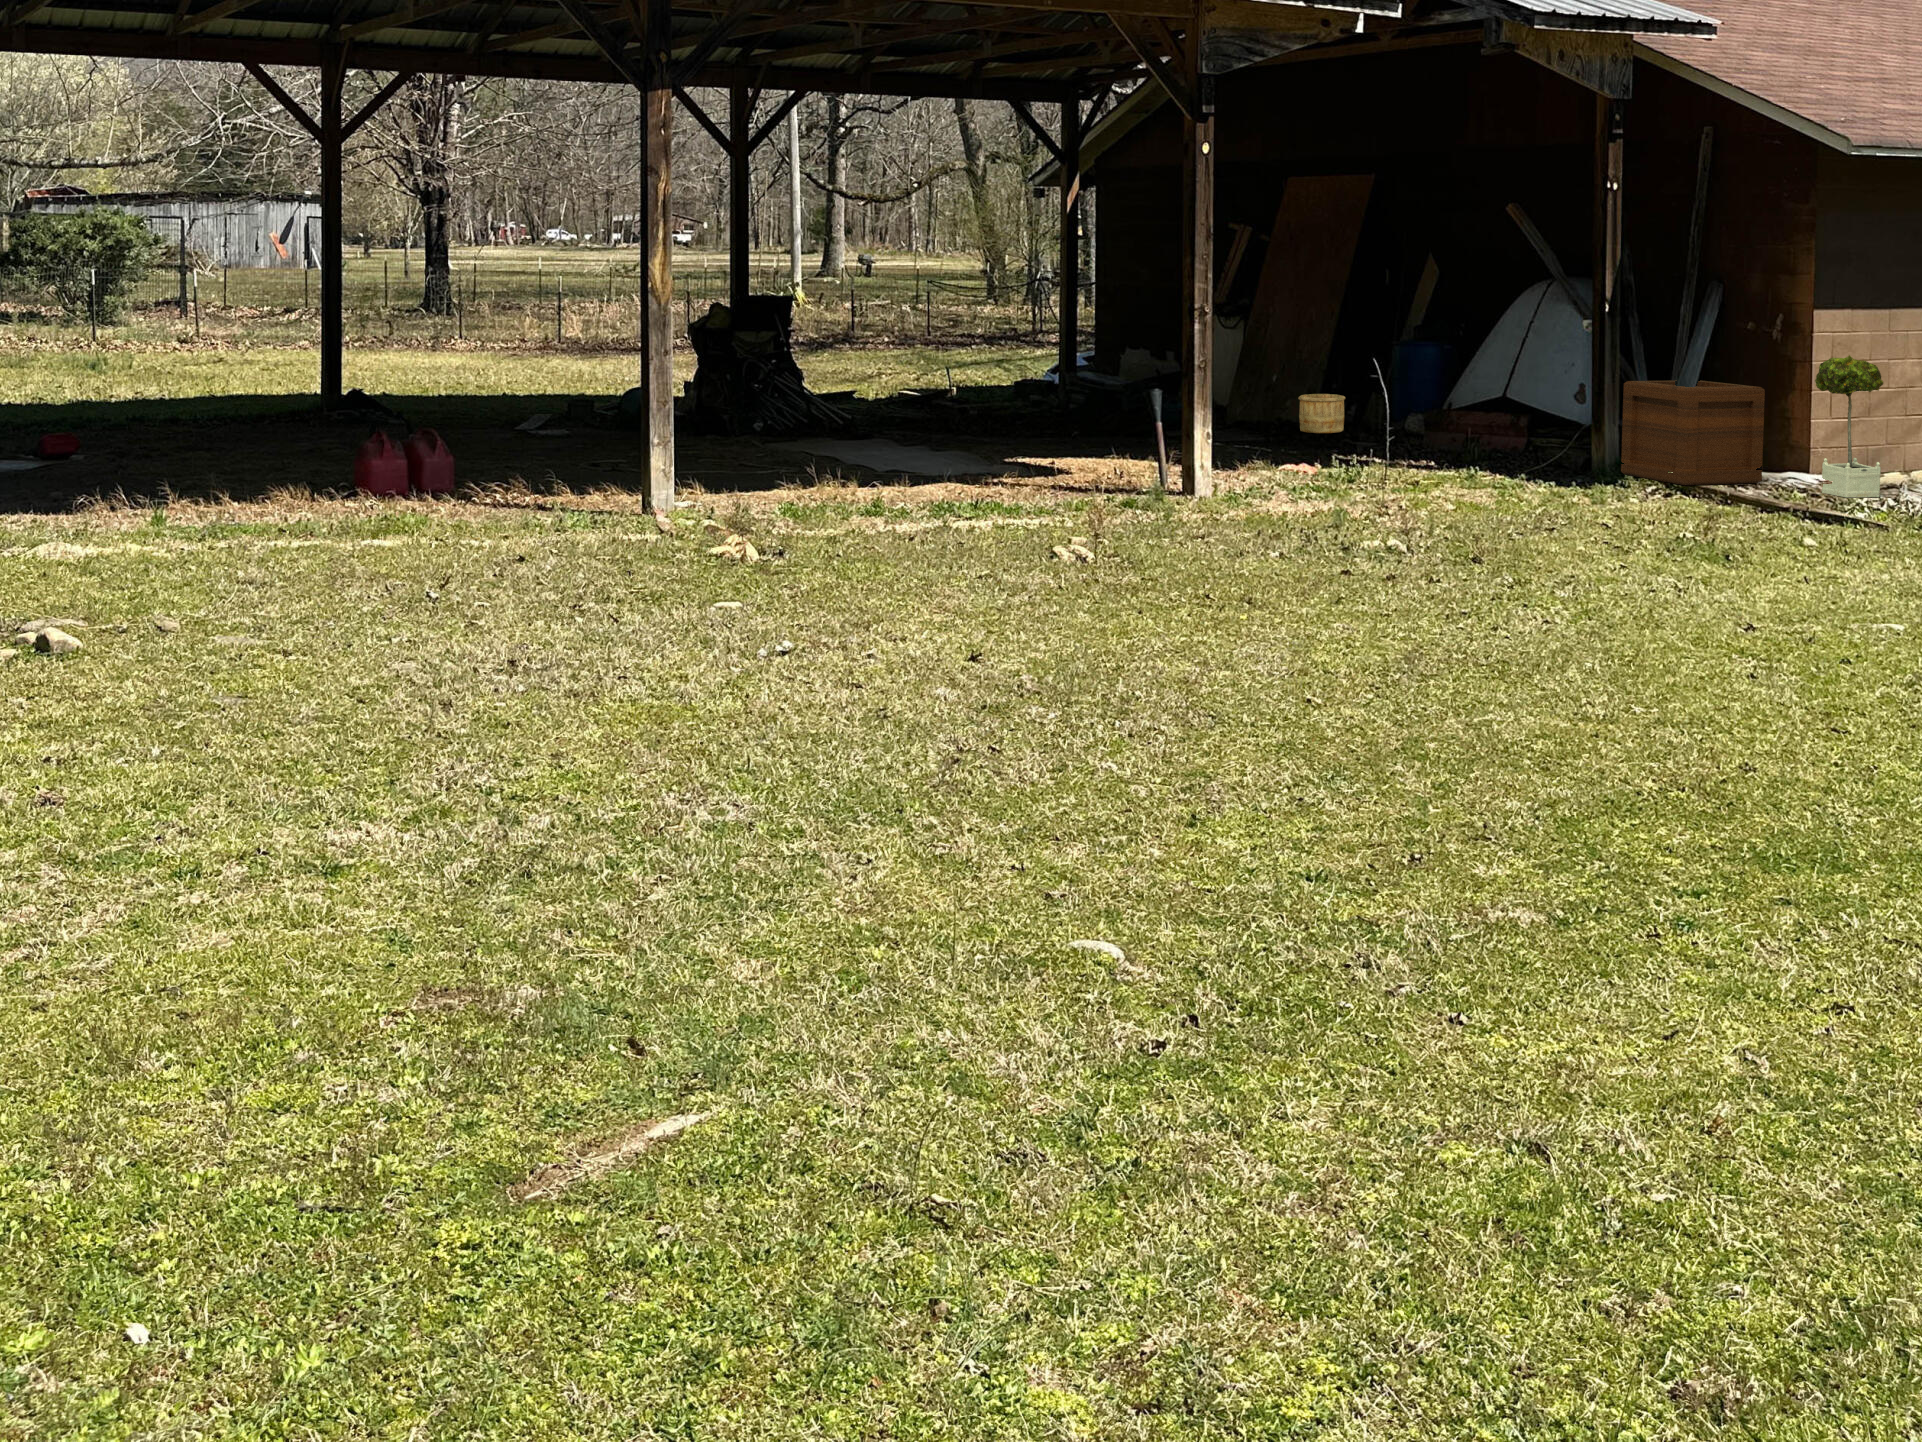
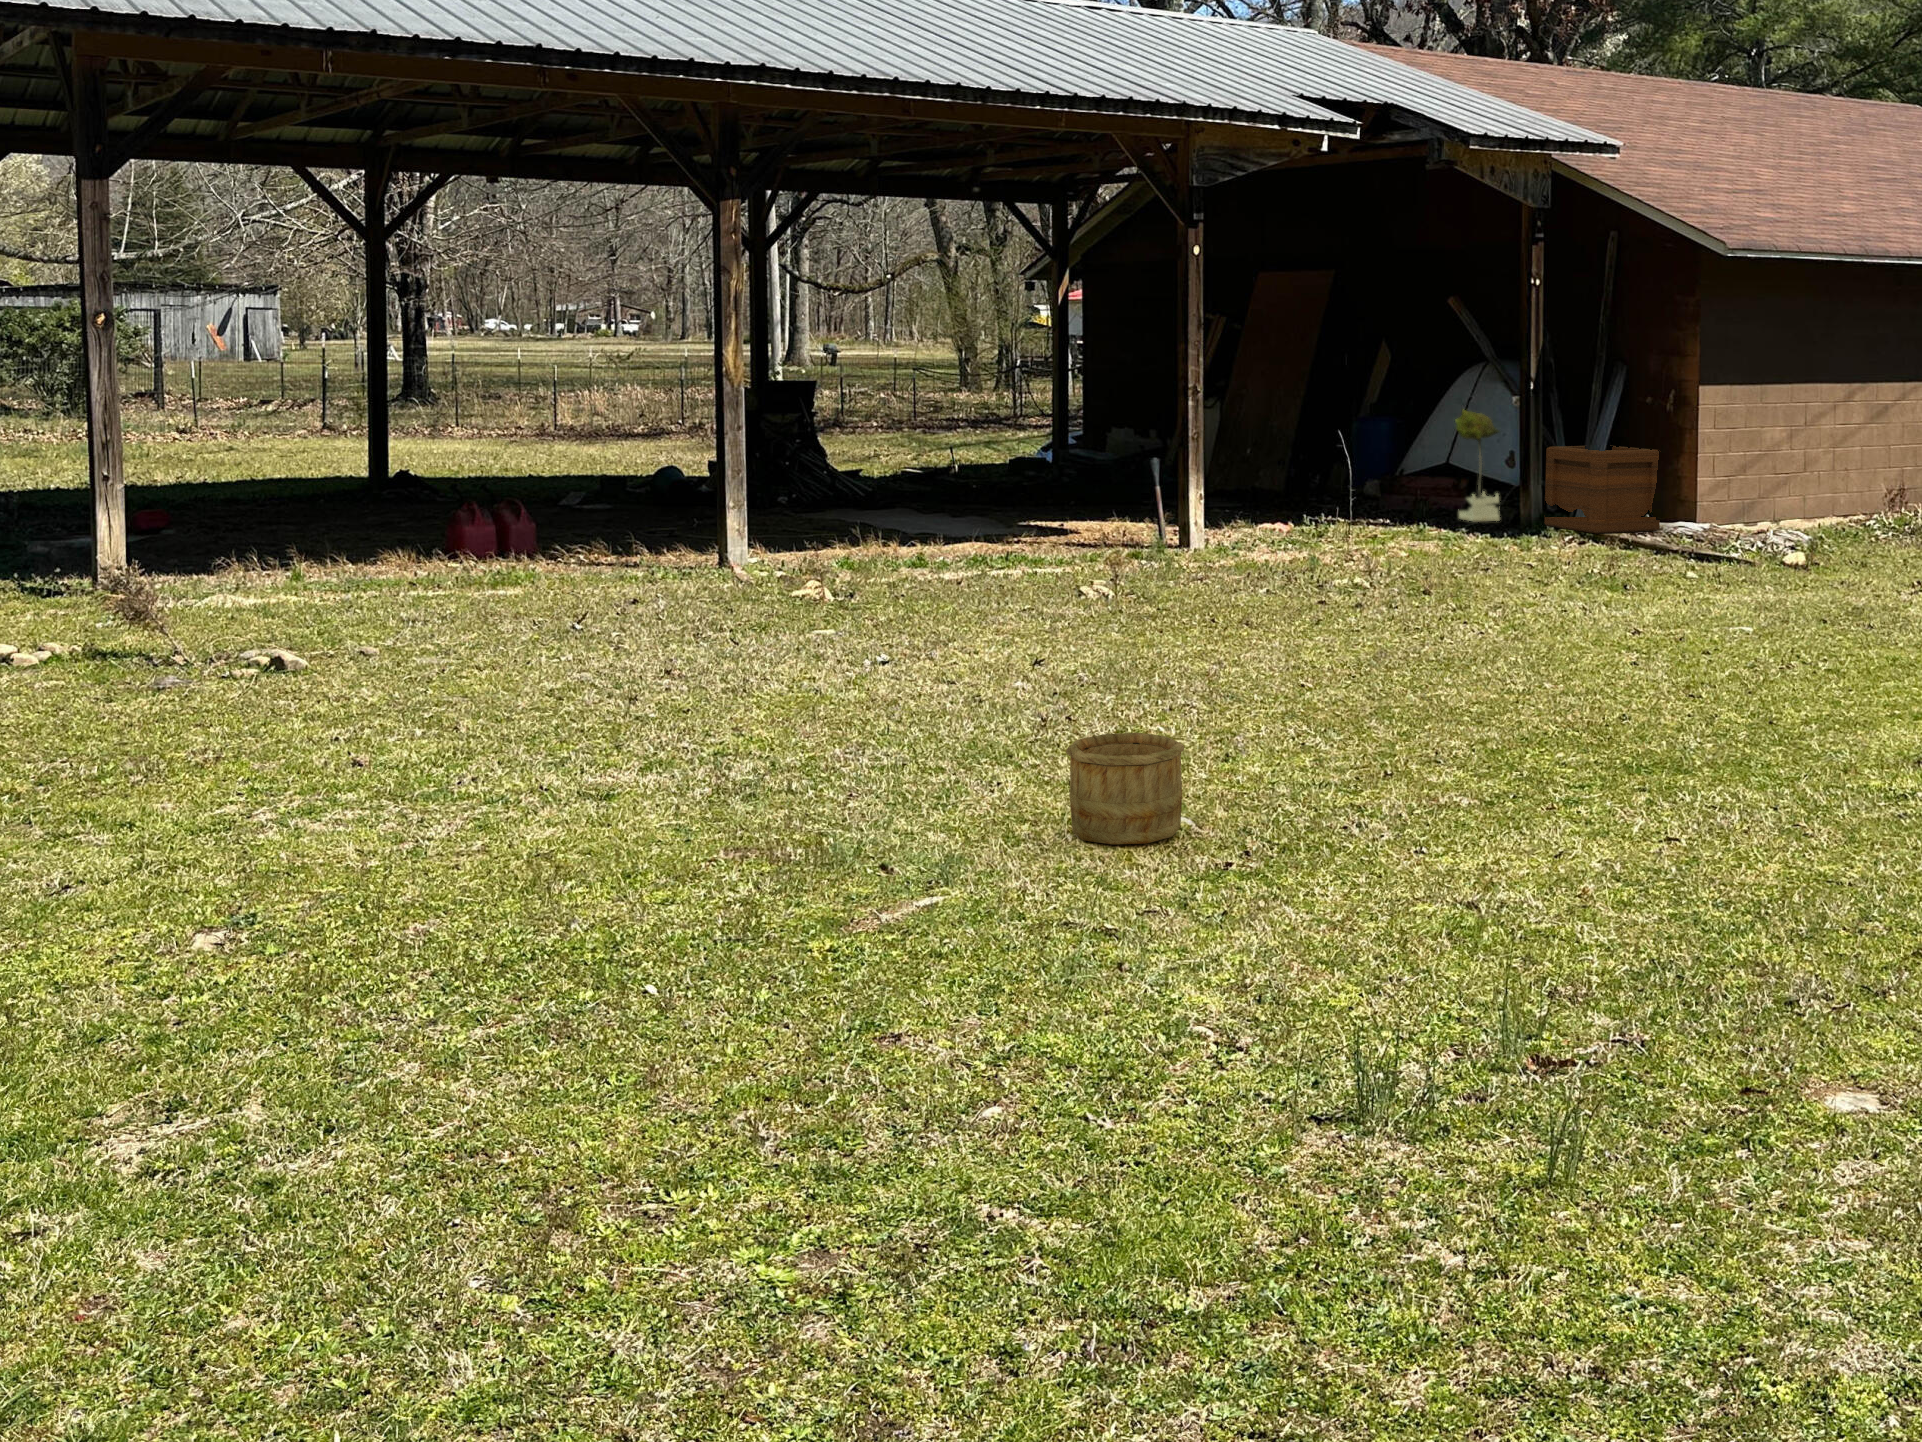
potted tree: present [1815,355,1883,497] -> present [1456,409,1500,521]
wooden bucket: present [1298,394,1345,433] -> present [1066,733,1184,844]

